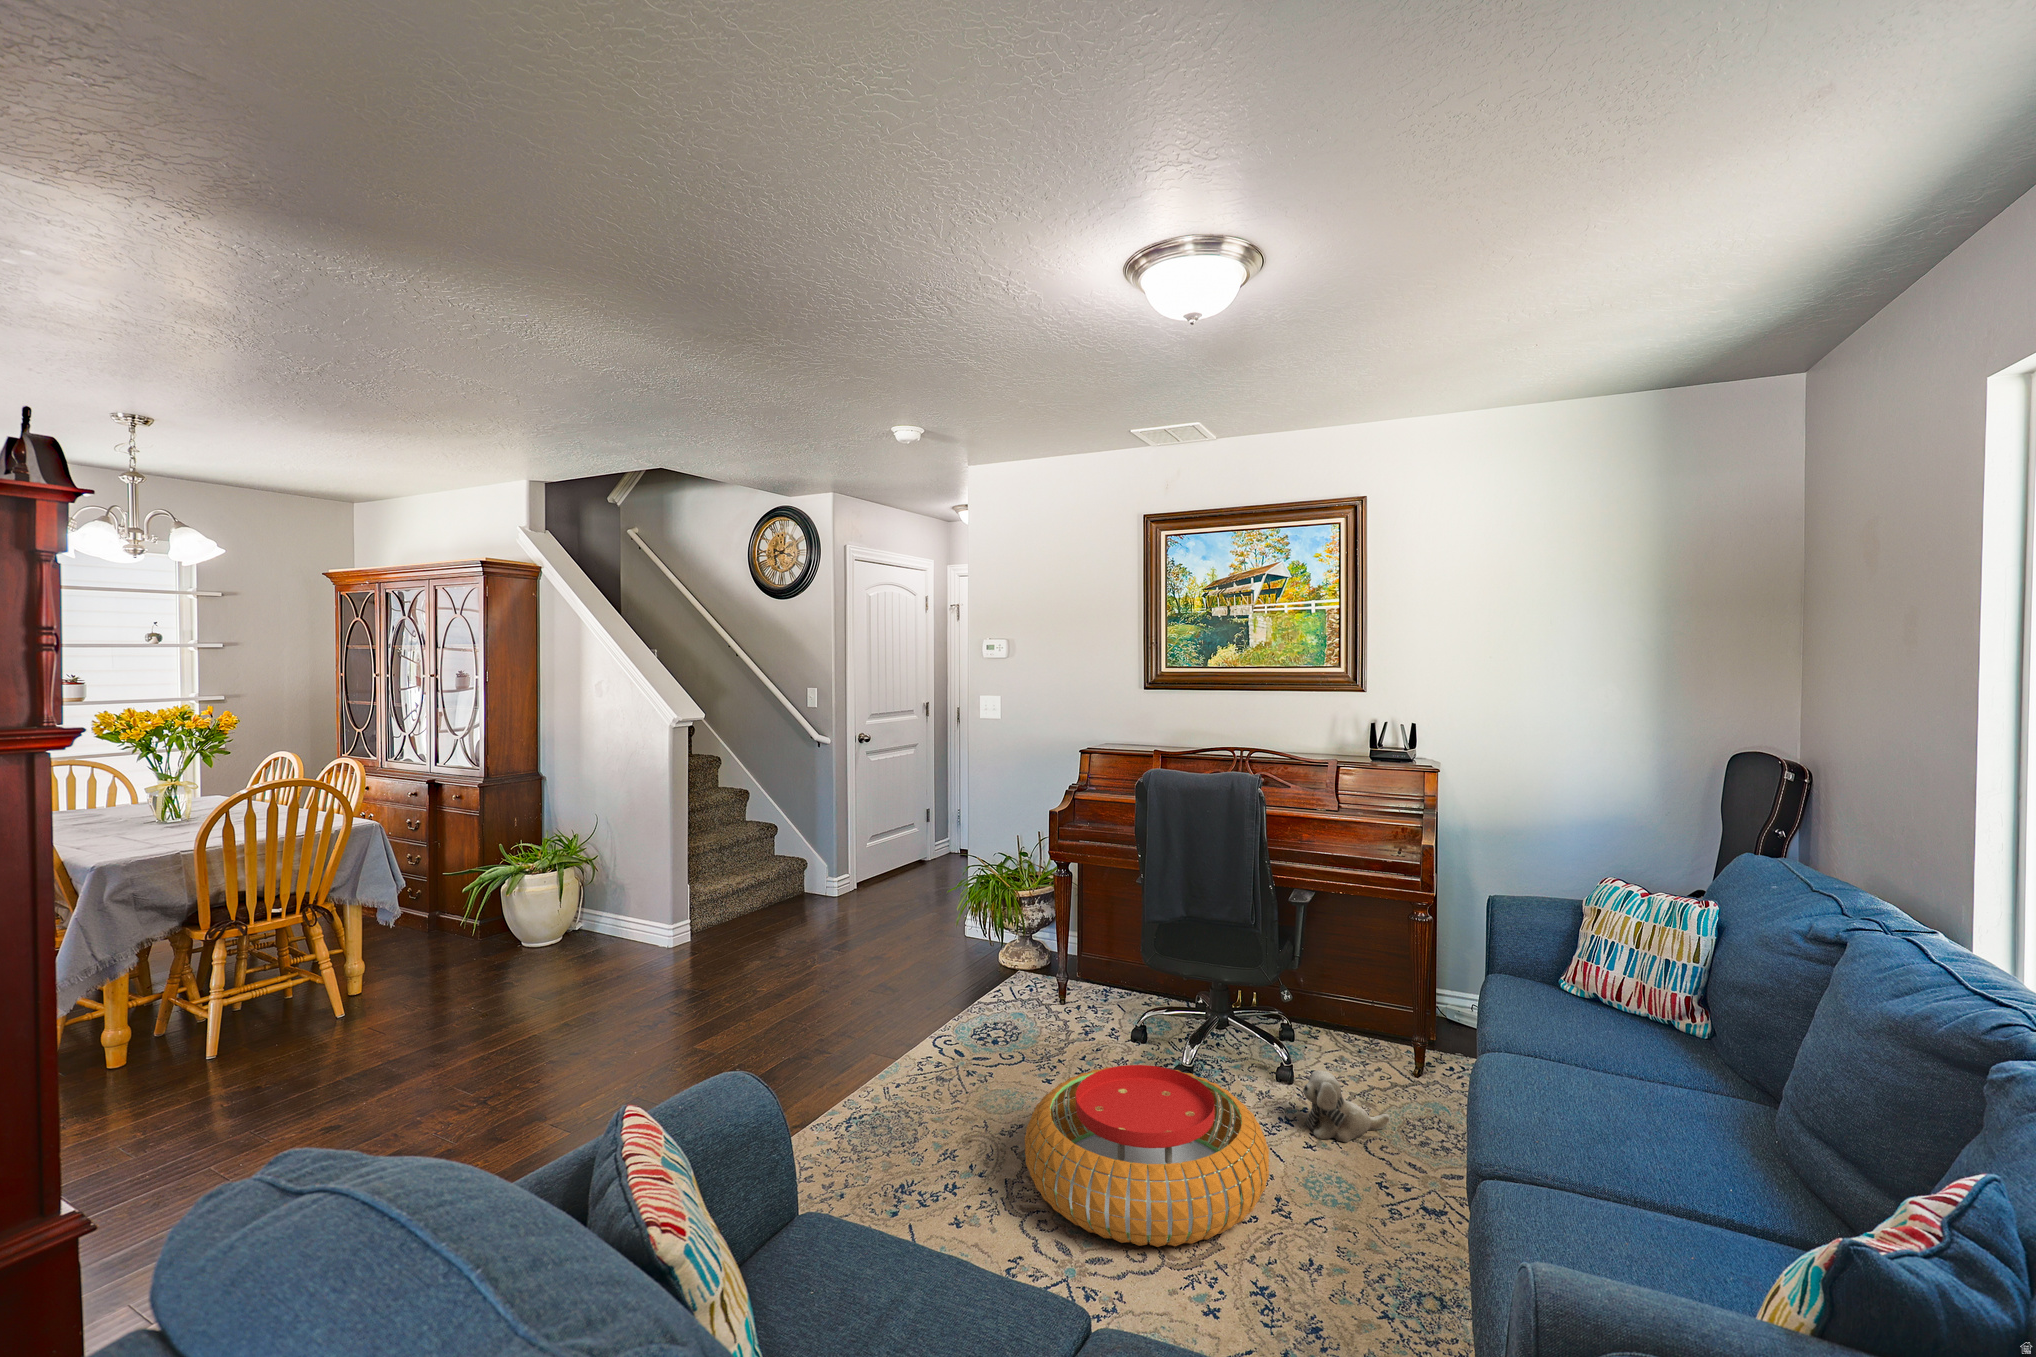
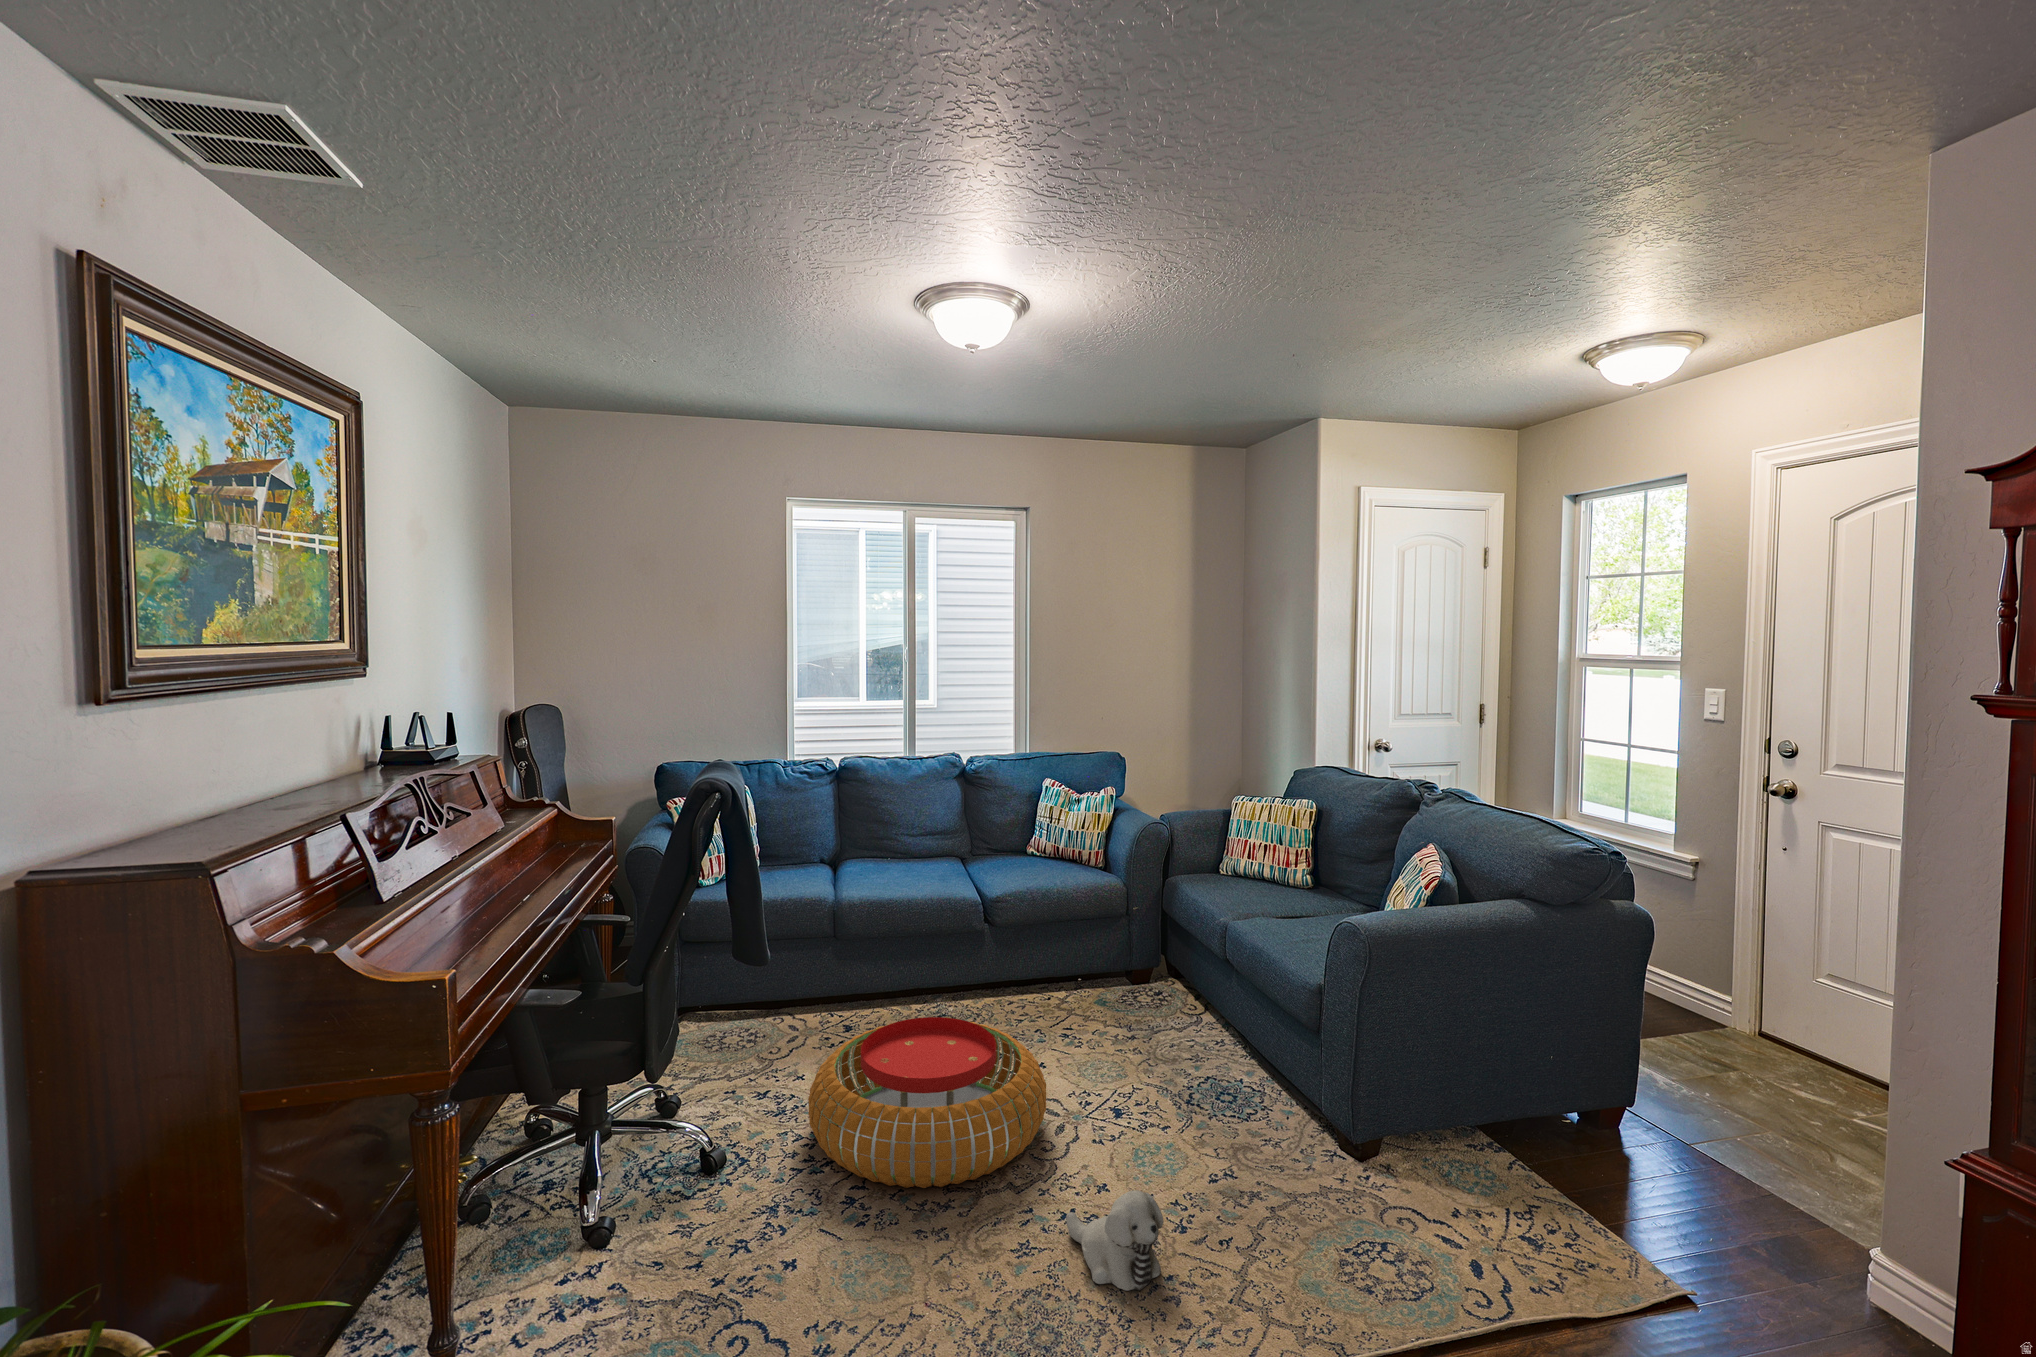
plush toy: present [1303,1070,1390,1142] -> present [1066,1190,1164,1291]

